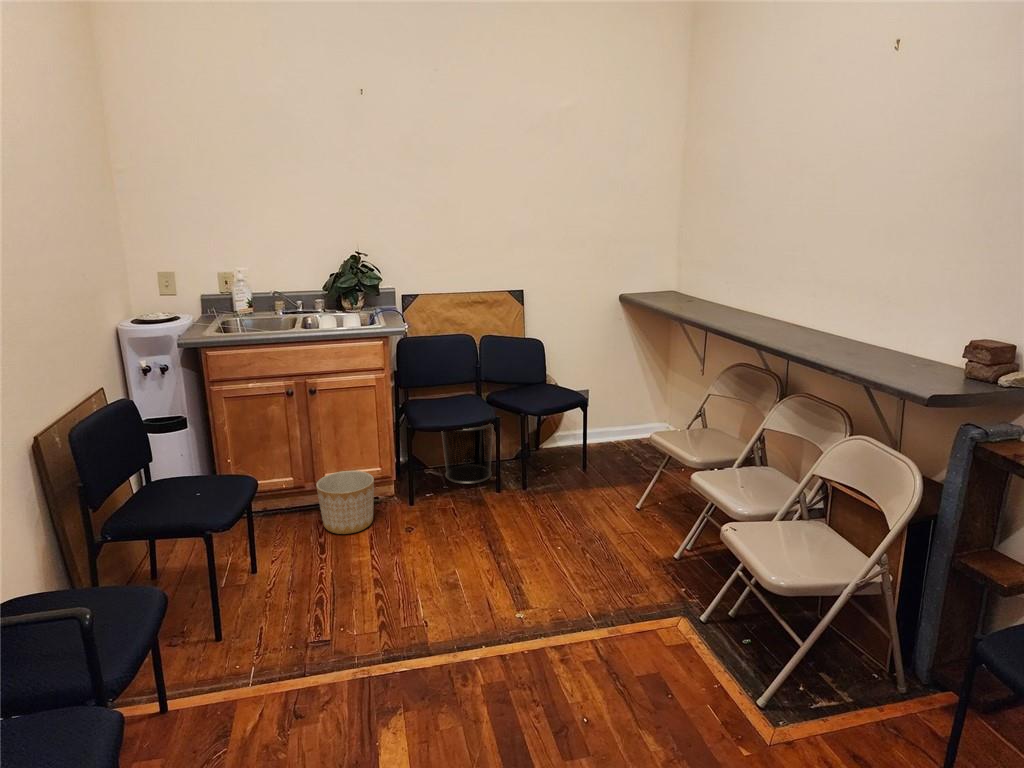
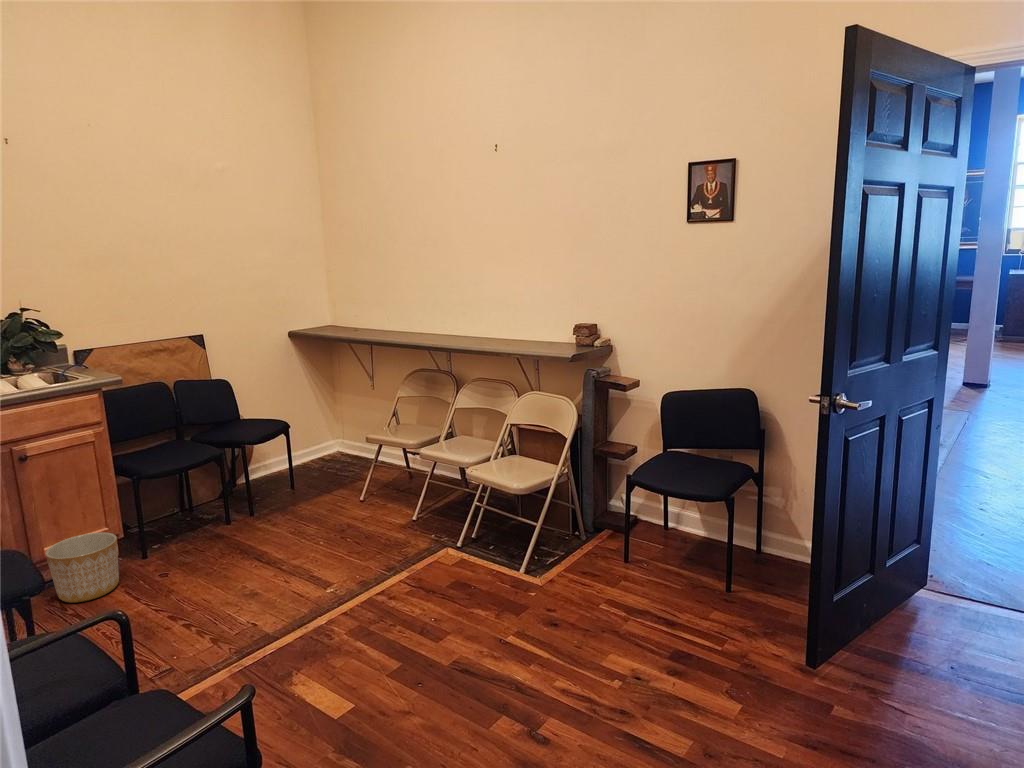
waste bin: present [442,423,493,484] -> none [146,457,210,529]

